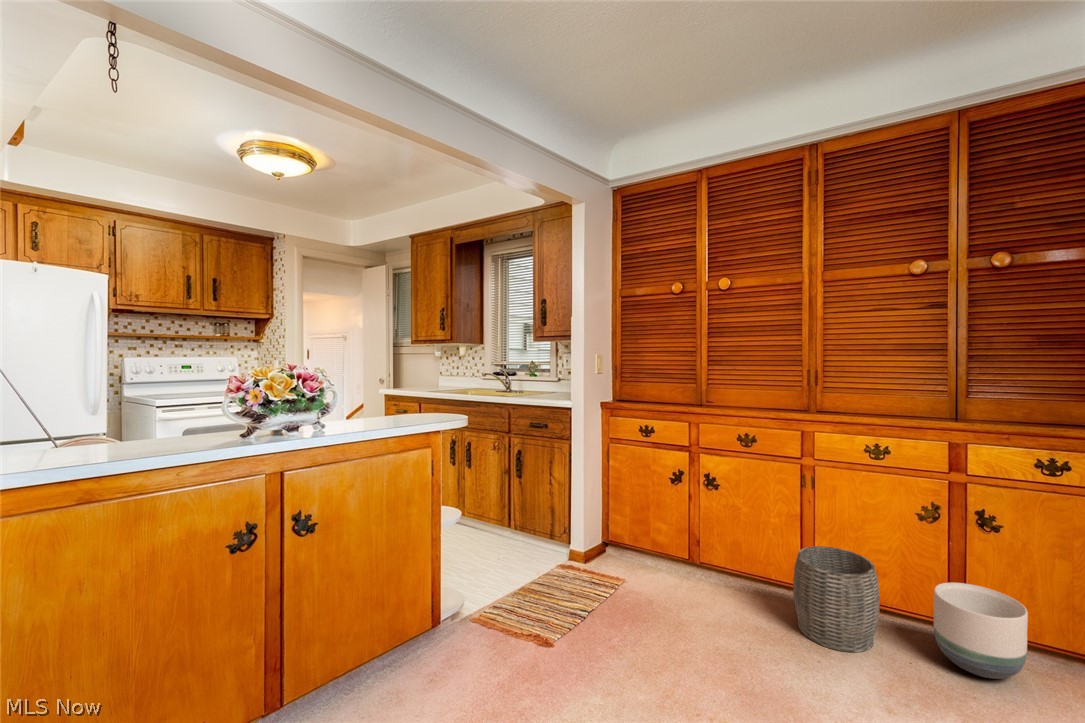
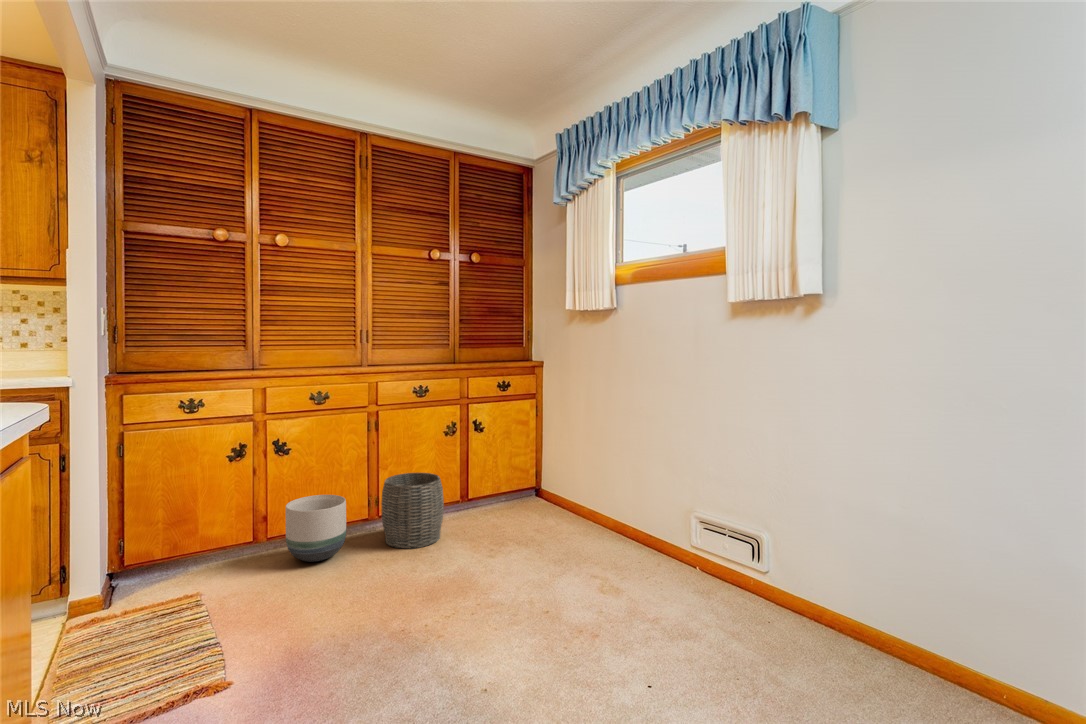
planter: present [934,583,1028,679] -> present [286,495,346,562]

